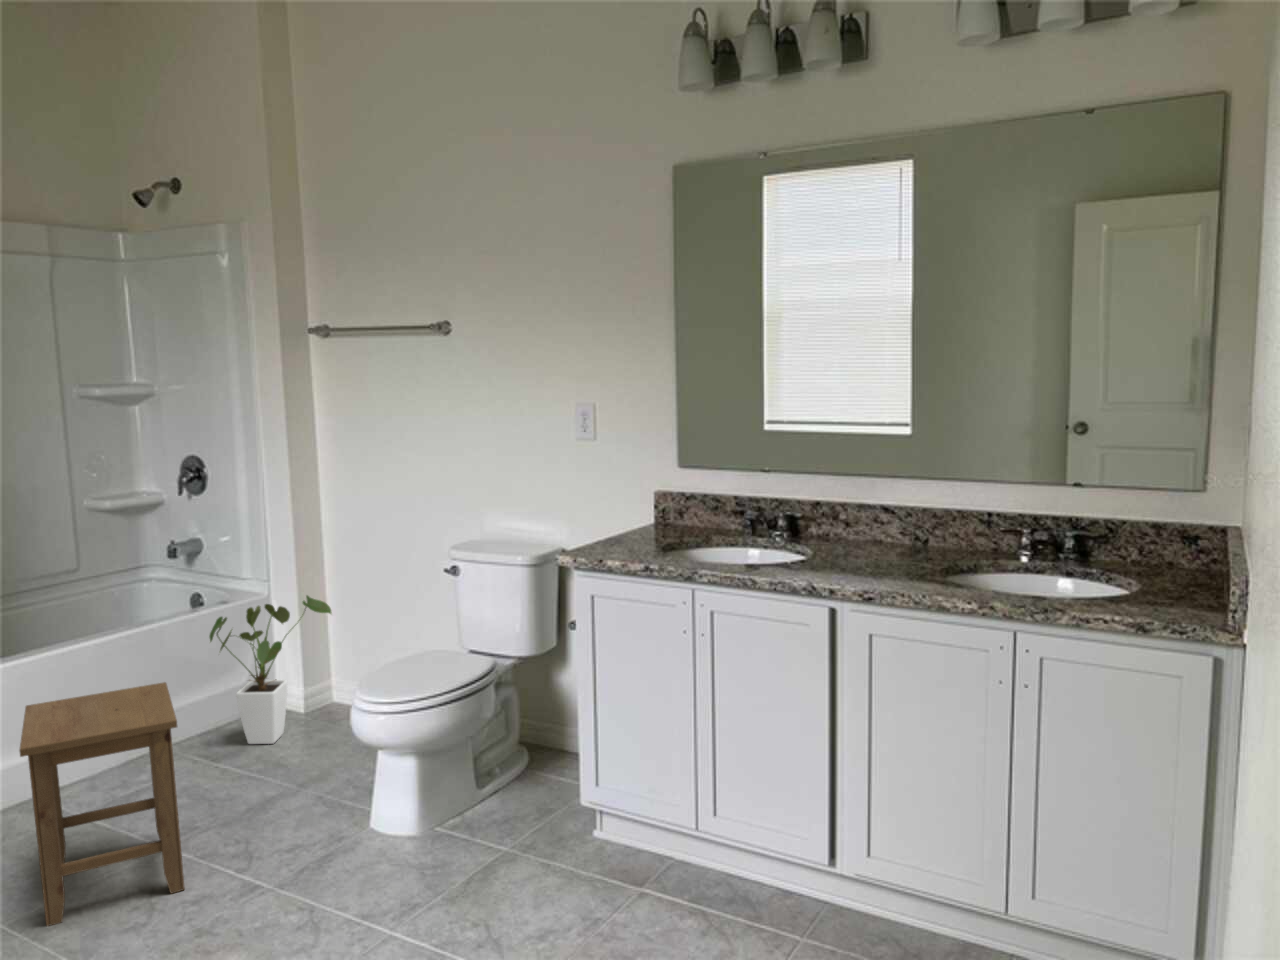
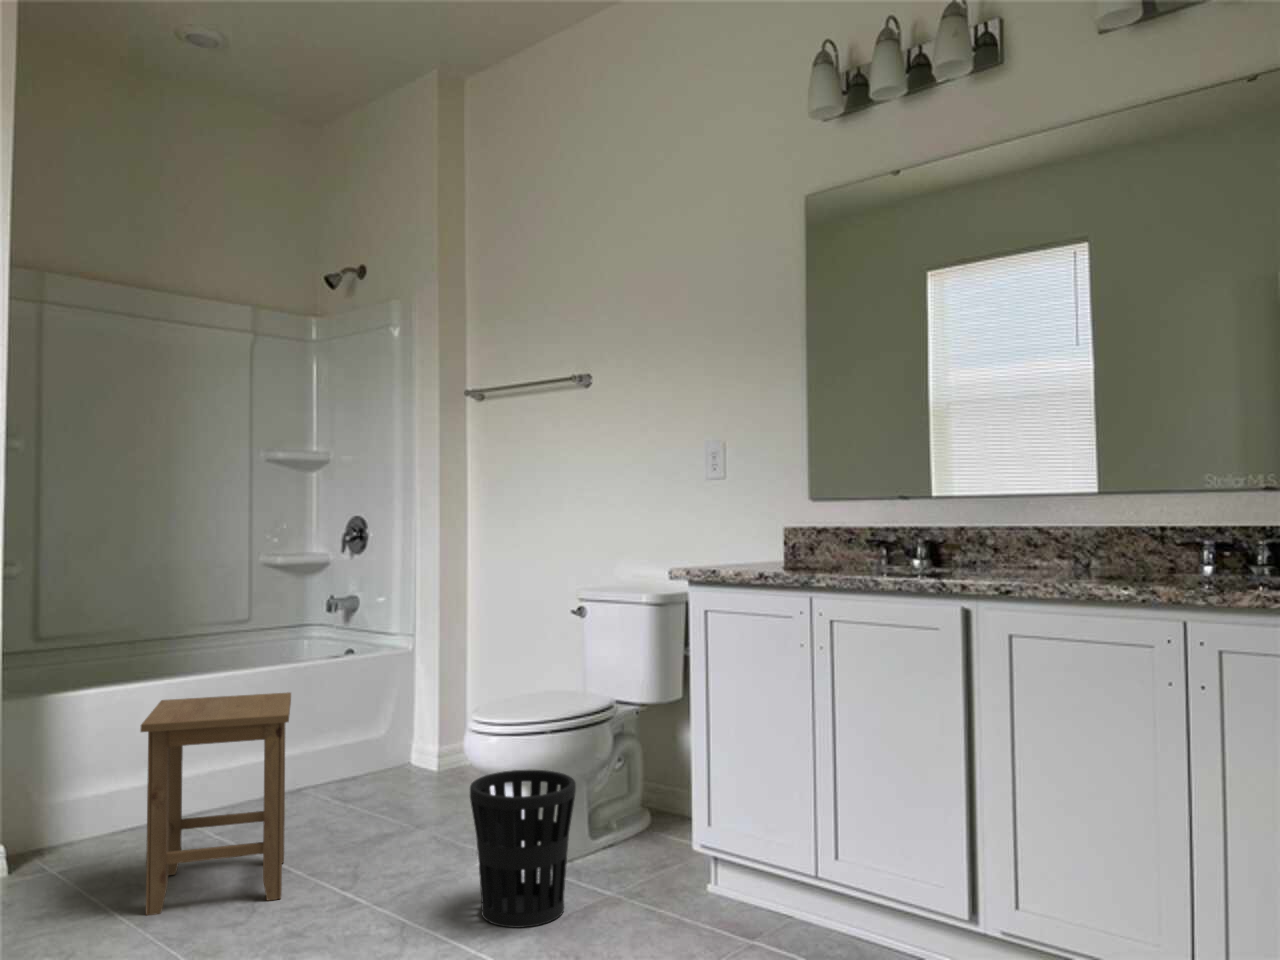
house plant: present [209,595,332,744] -> none [345,645,468,793]
wastebasket: none [371,746,473,898] -> present [470,770,576,928]

